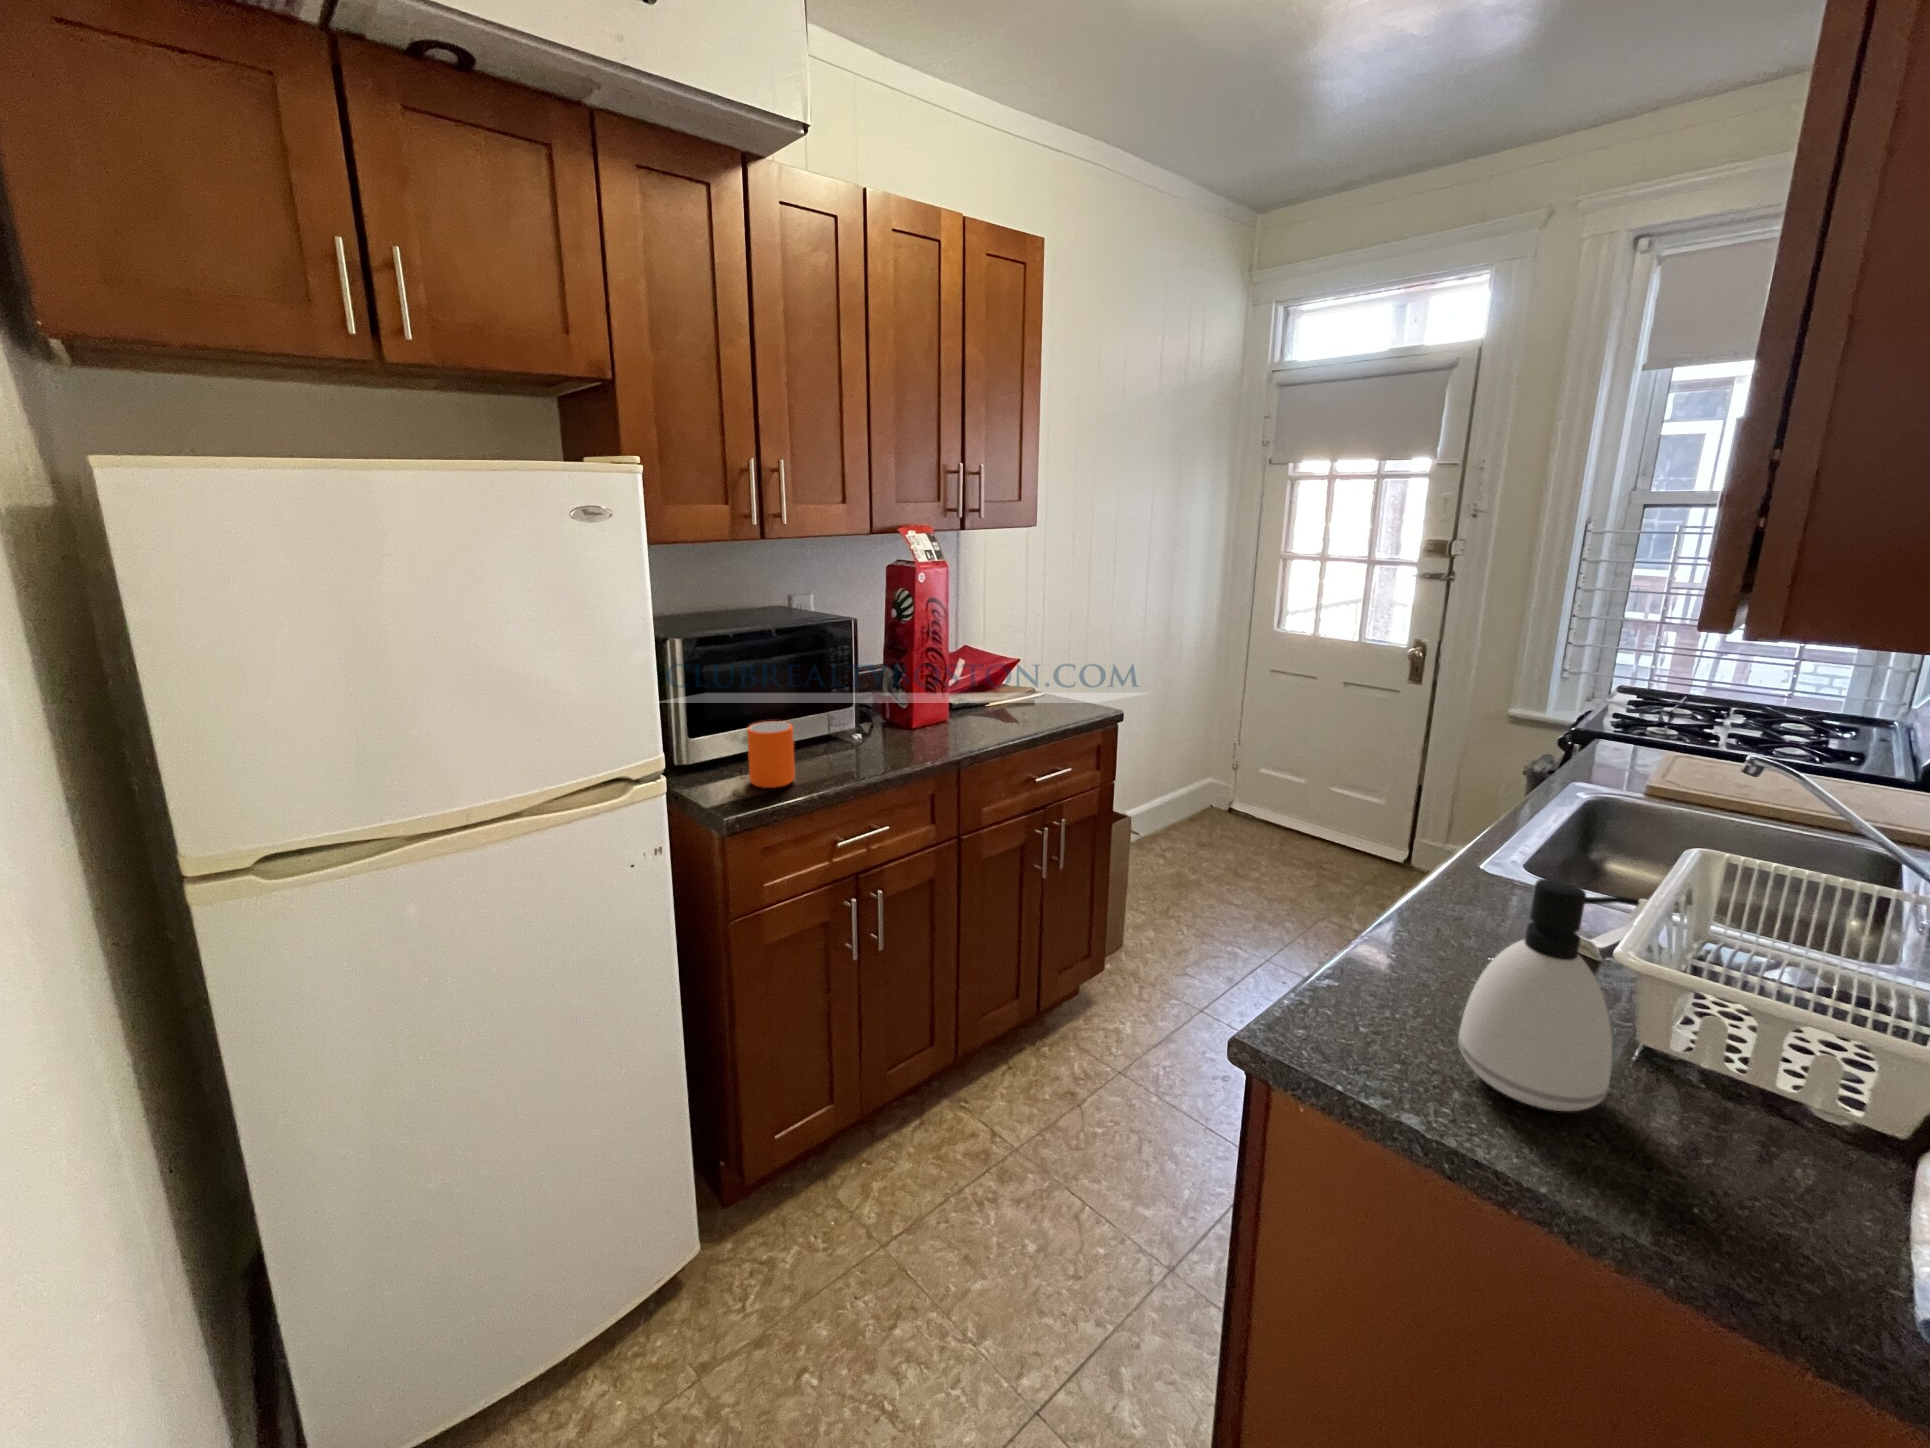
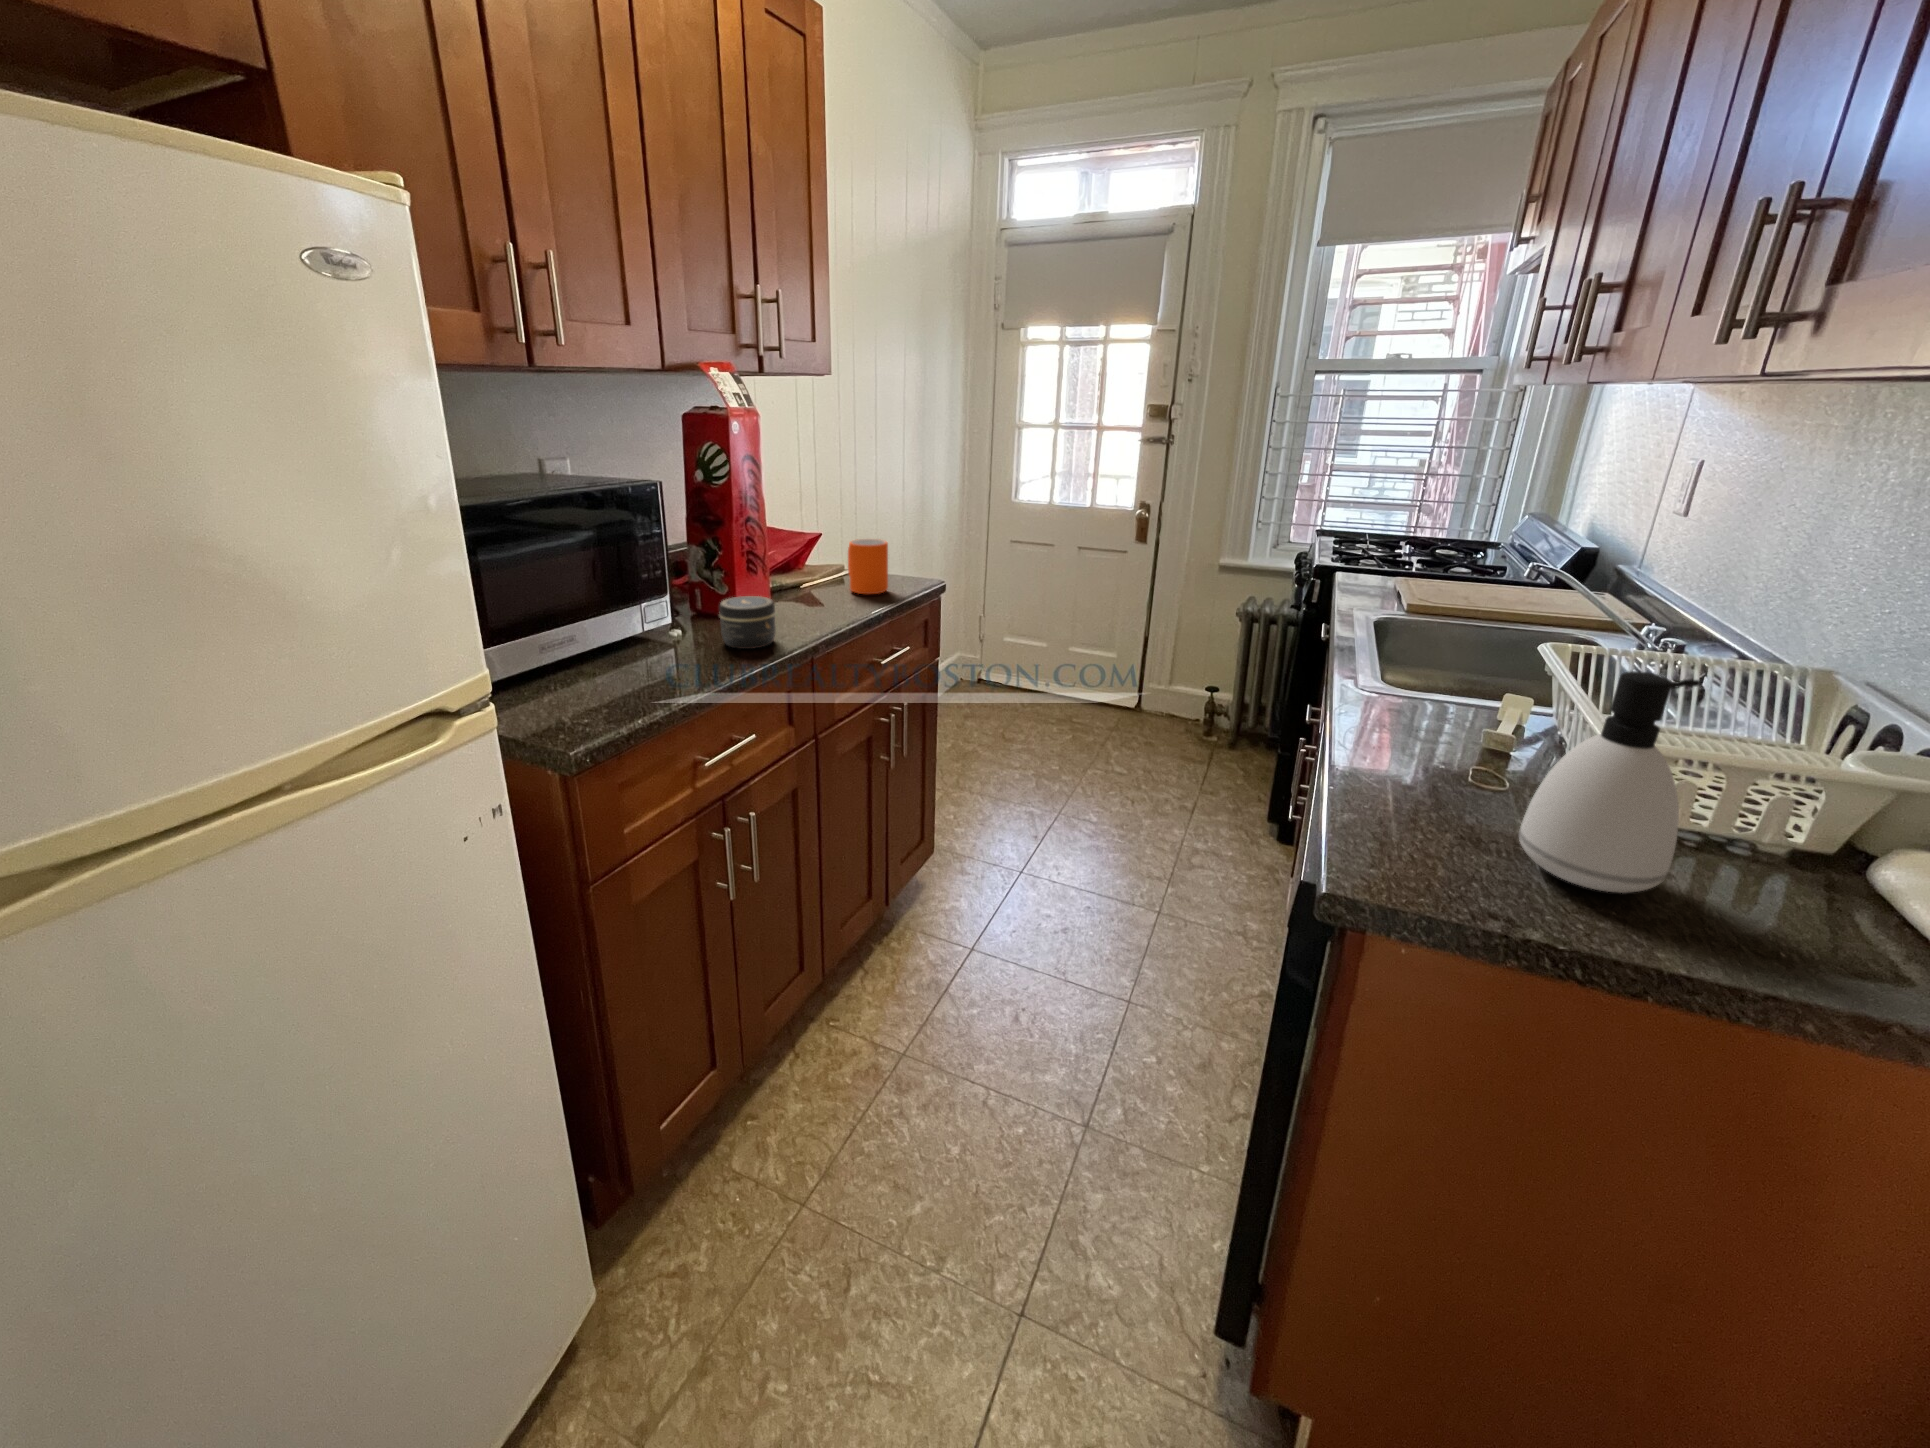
jar: none [885,711,929,755] -> present [719,596,776,649]
mug: present [747,721,795,788] -> present [848,539,888,594]

